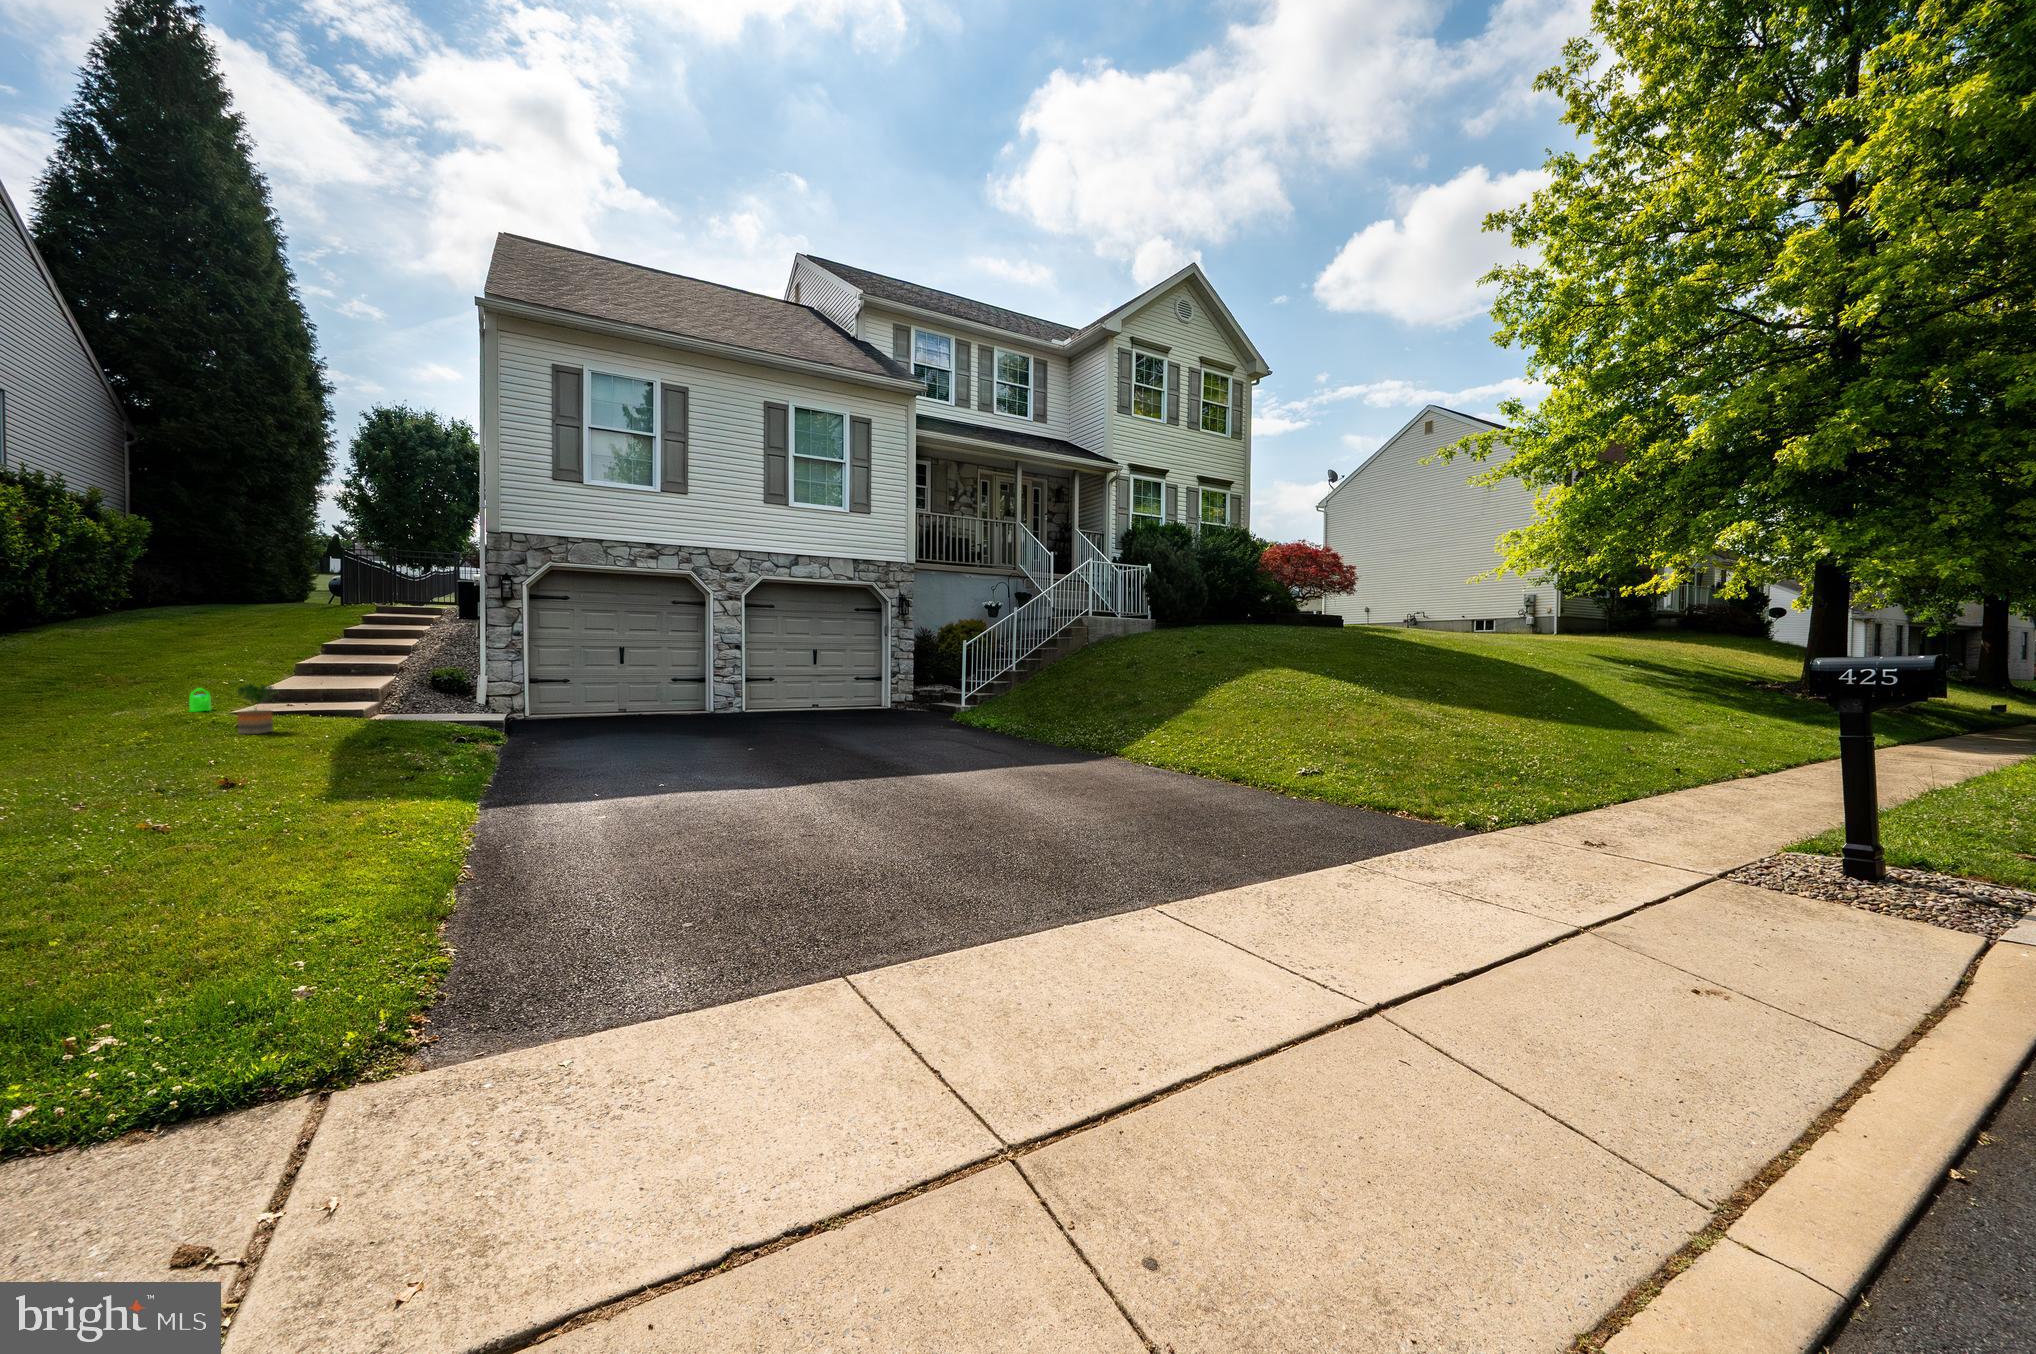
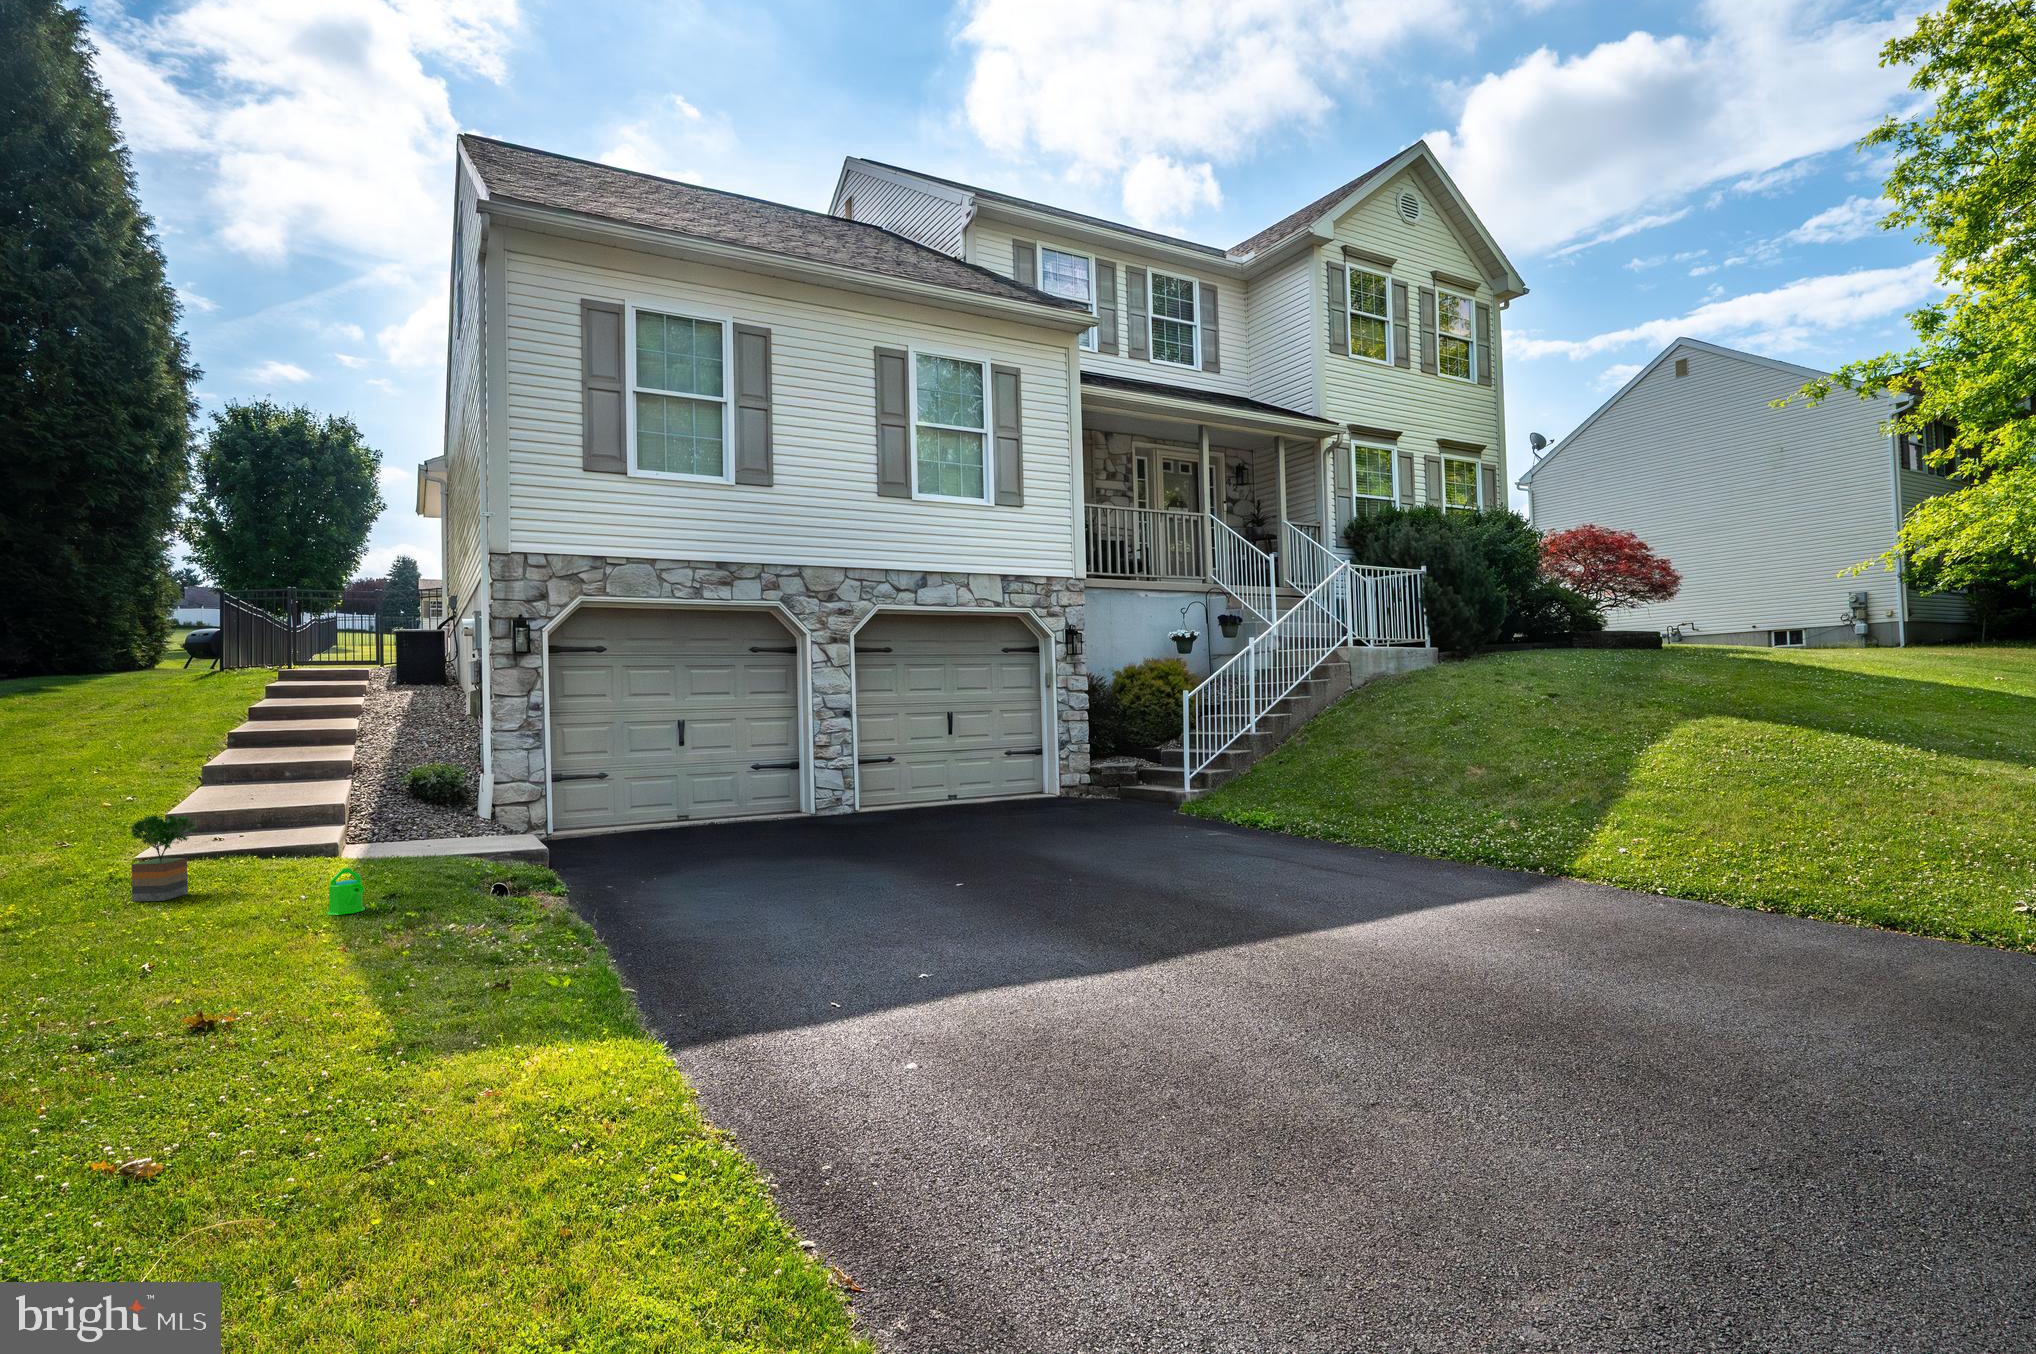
watering can: present [189,688,211,711] -> present [327,868,365,915]

